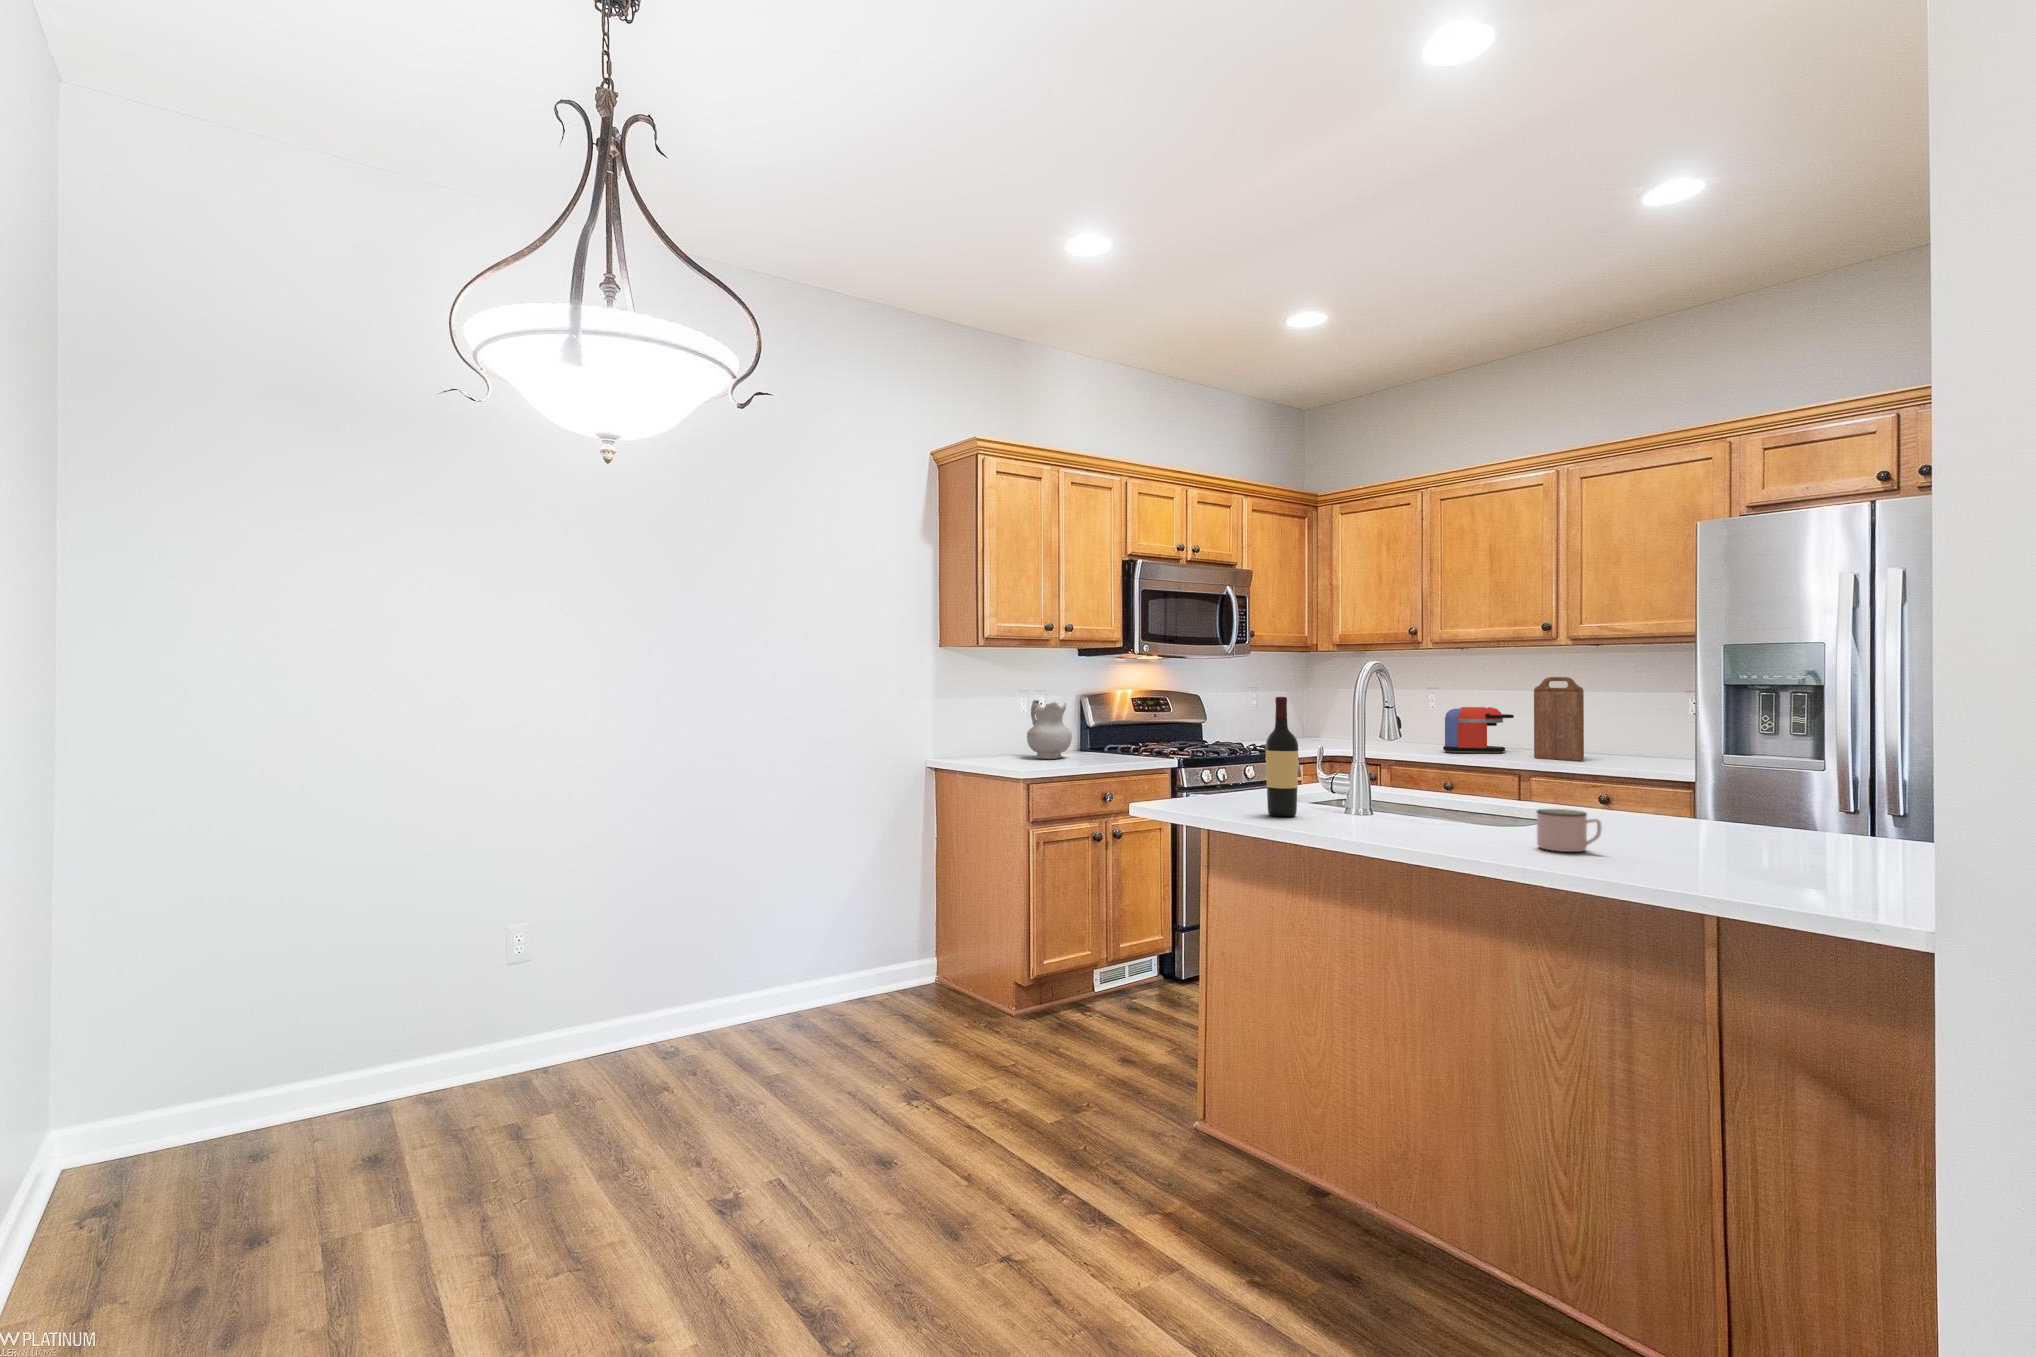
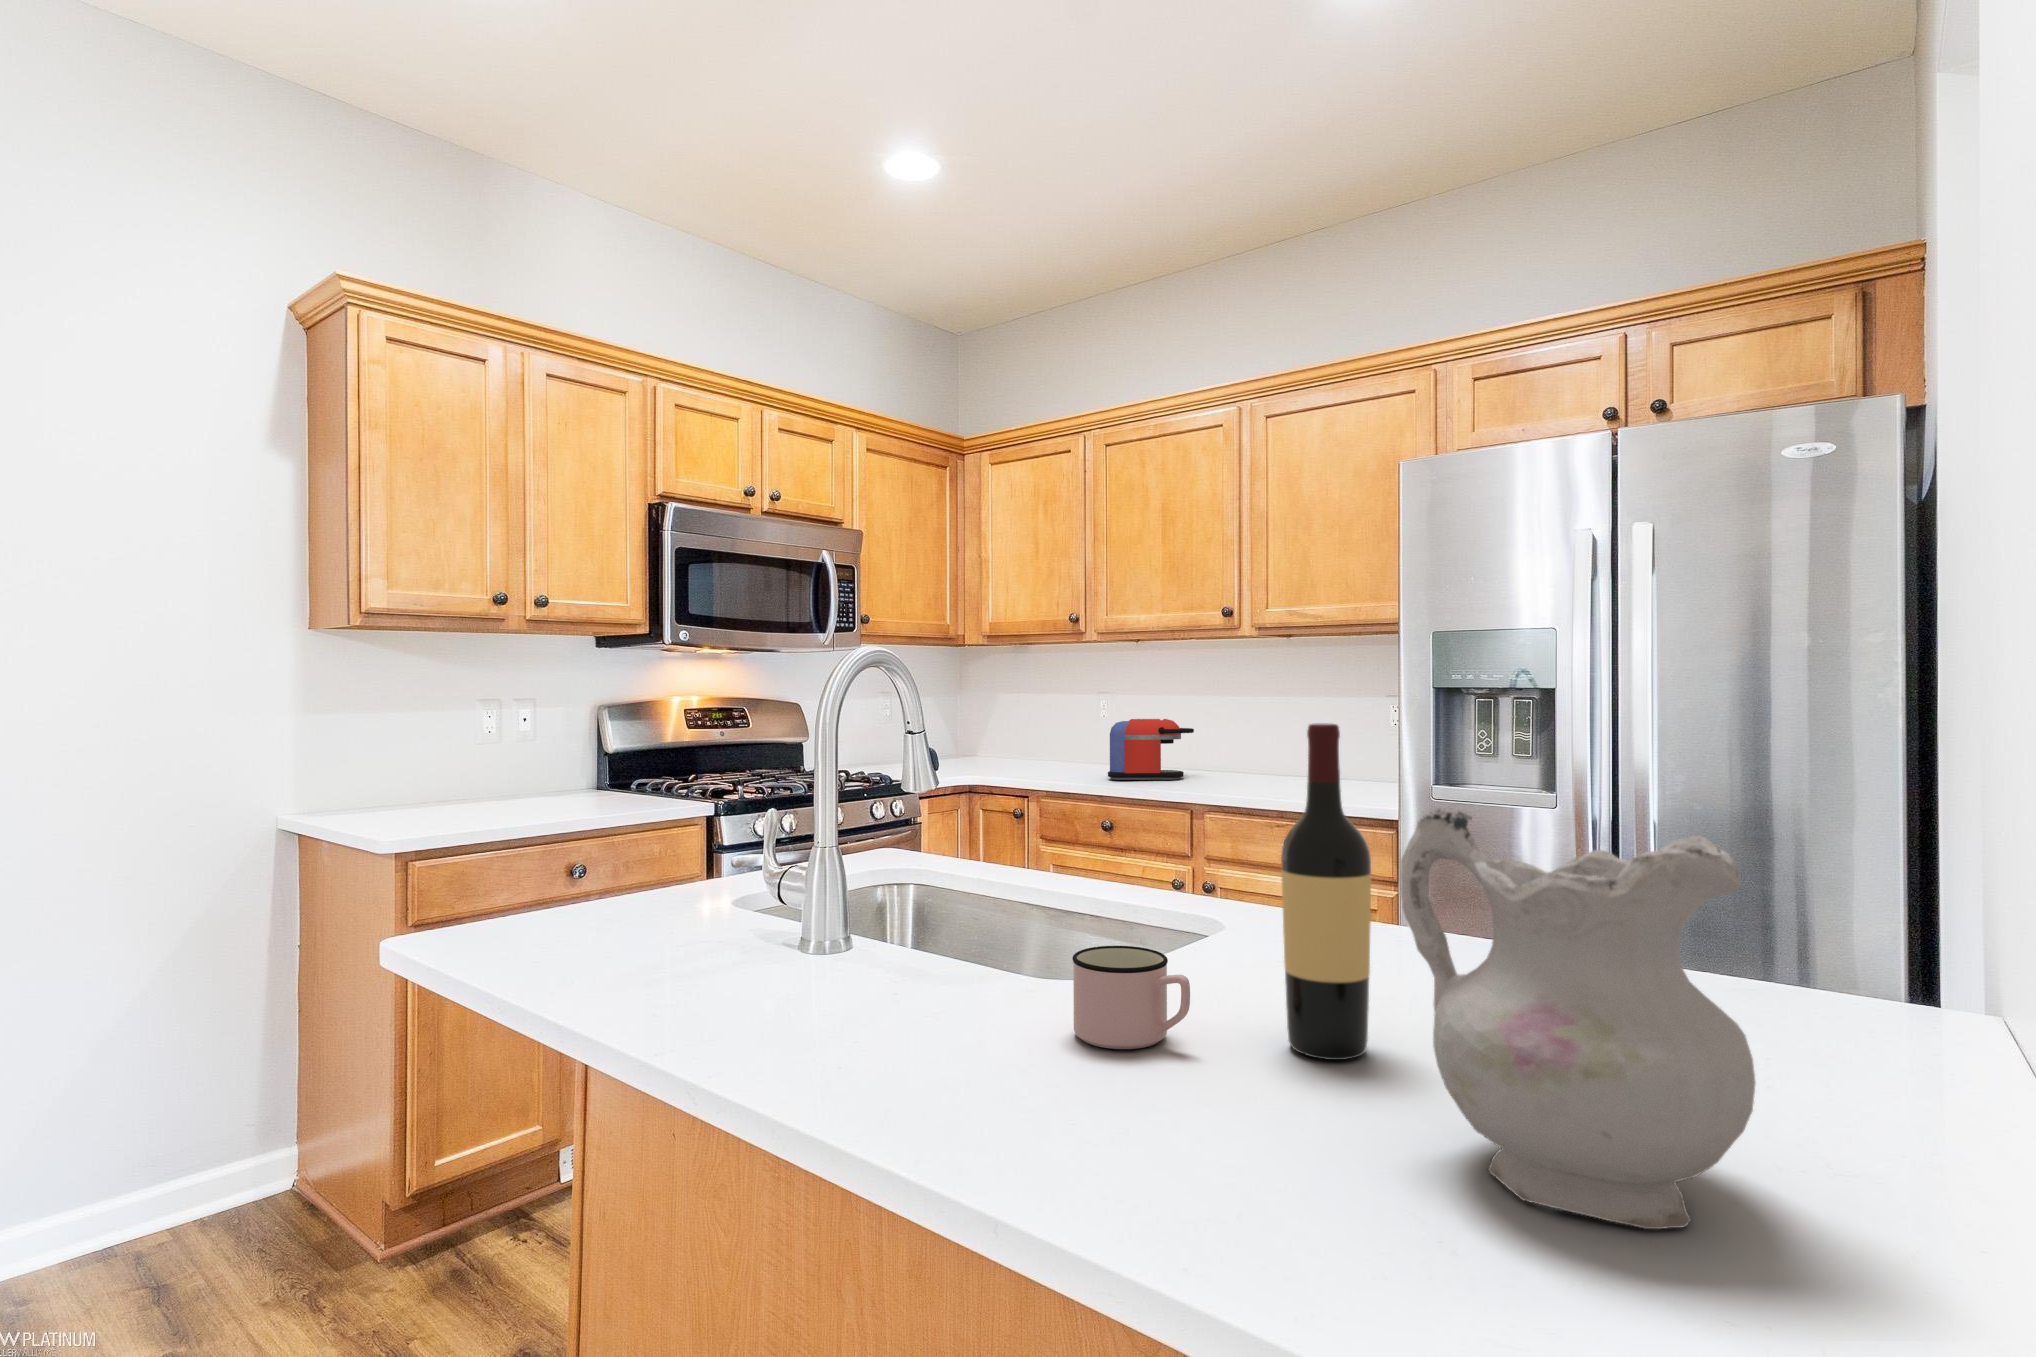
cutting board: present [1534,677,1584,761] -> none [1214,679,1272,790]
wine bottle: present [1266,697,1298,817] -> present [1281,723,1371,1060]
ceramic pitcher: present [1027,700,1072,759] -> present [1400,810,1755,1229]

